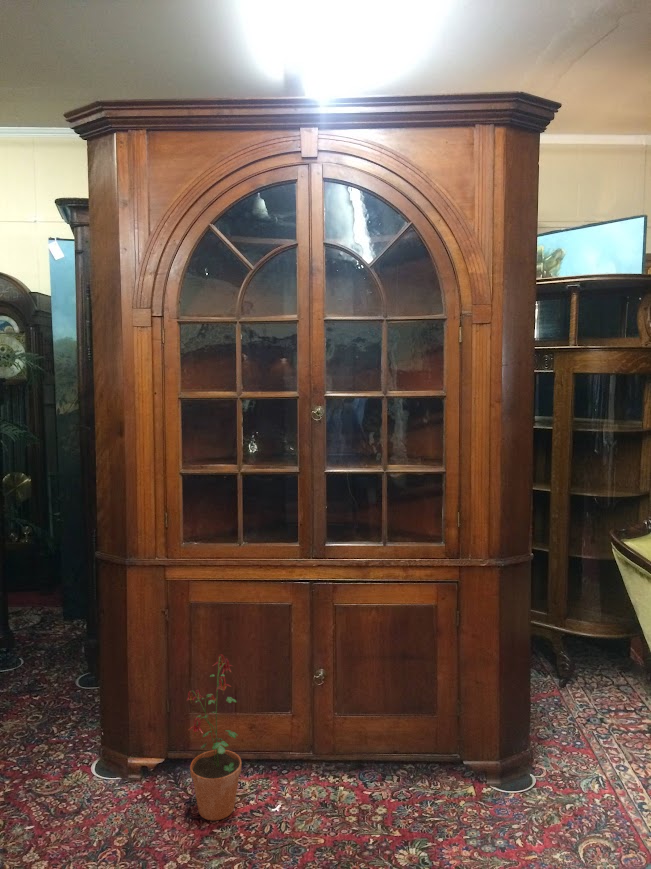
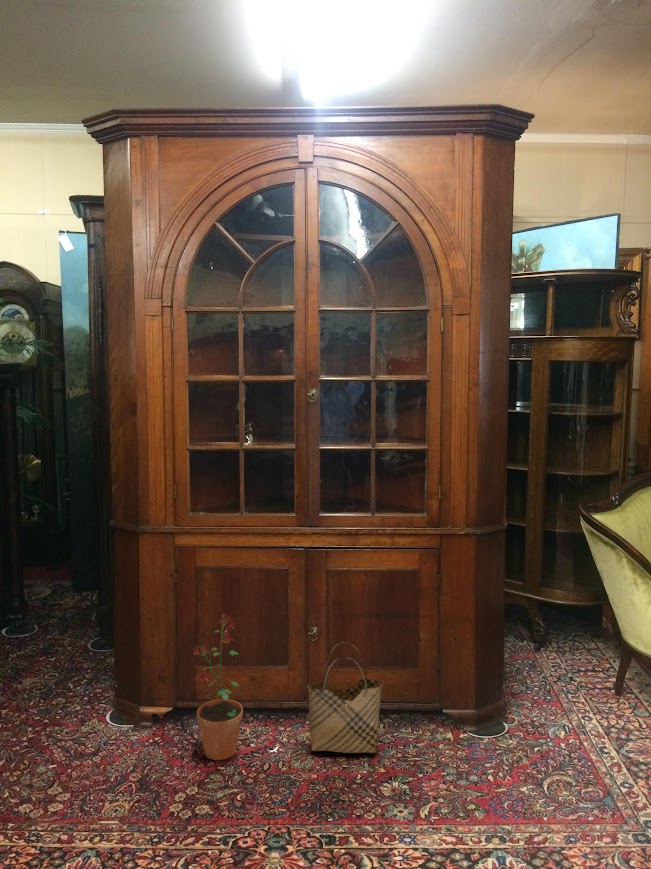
woven basket: none [312,685,396,812] -> present [307,641,382,753]

